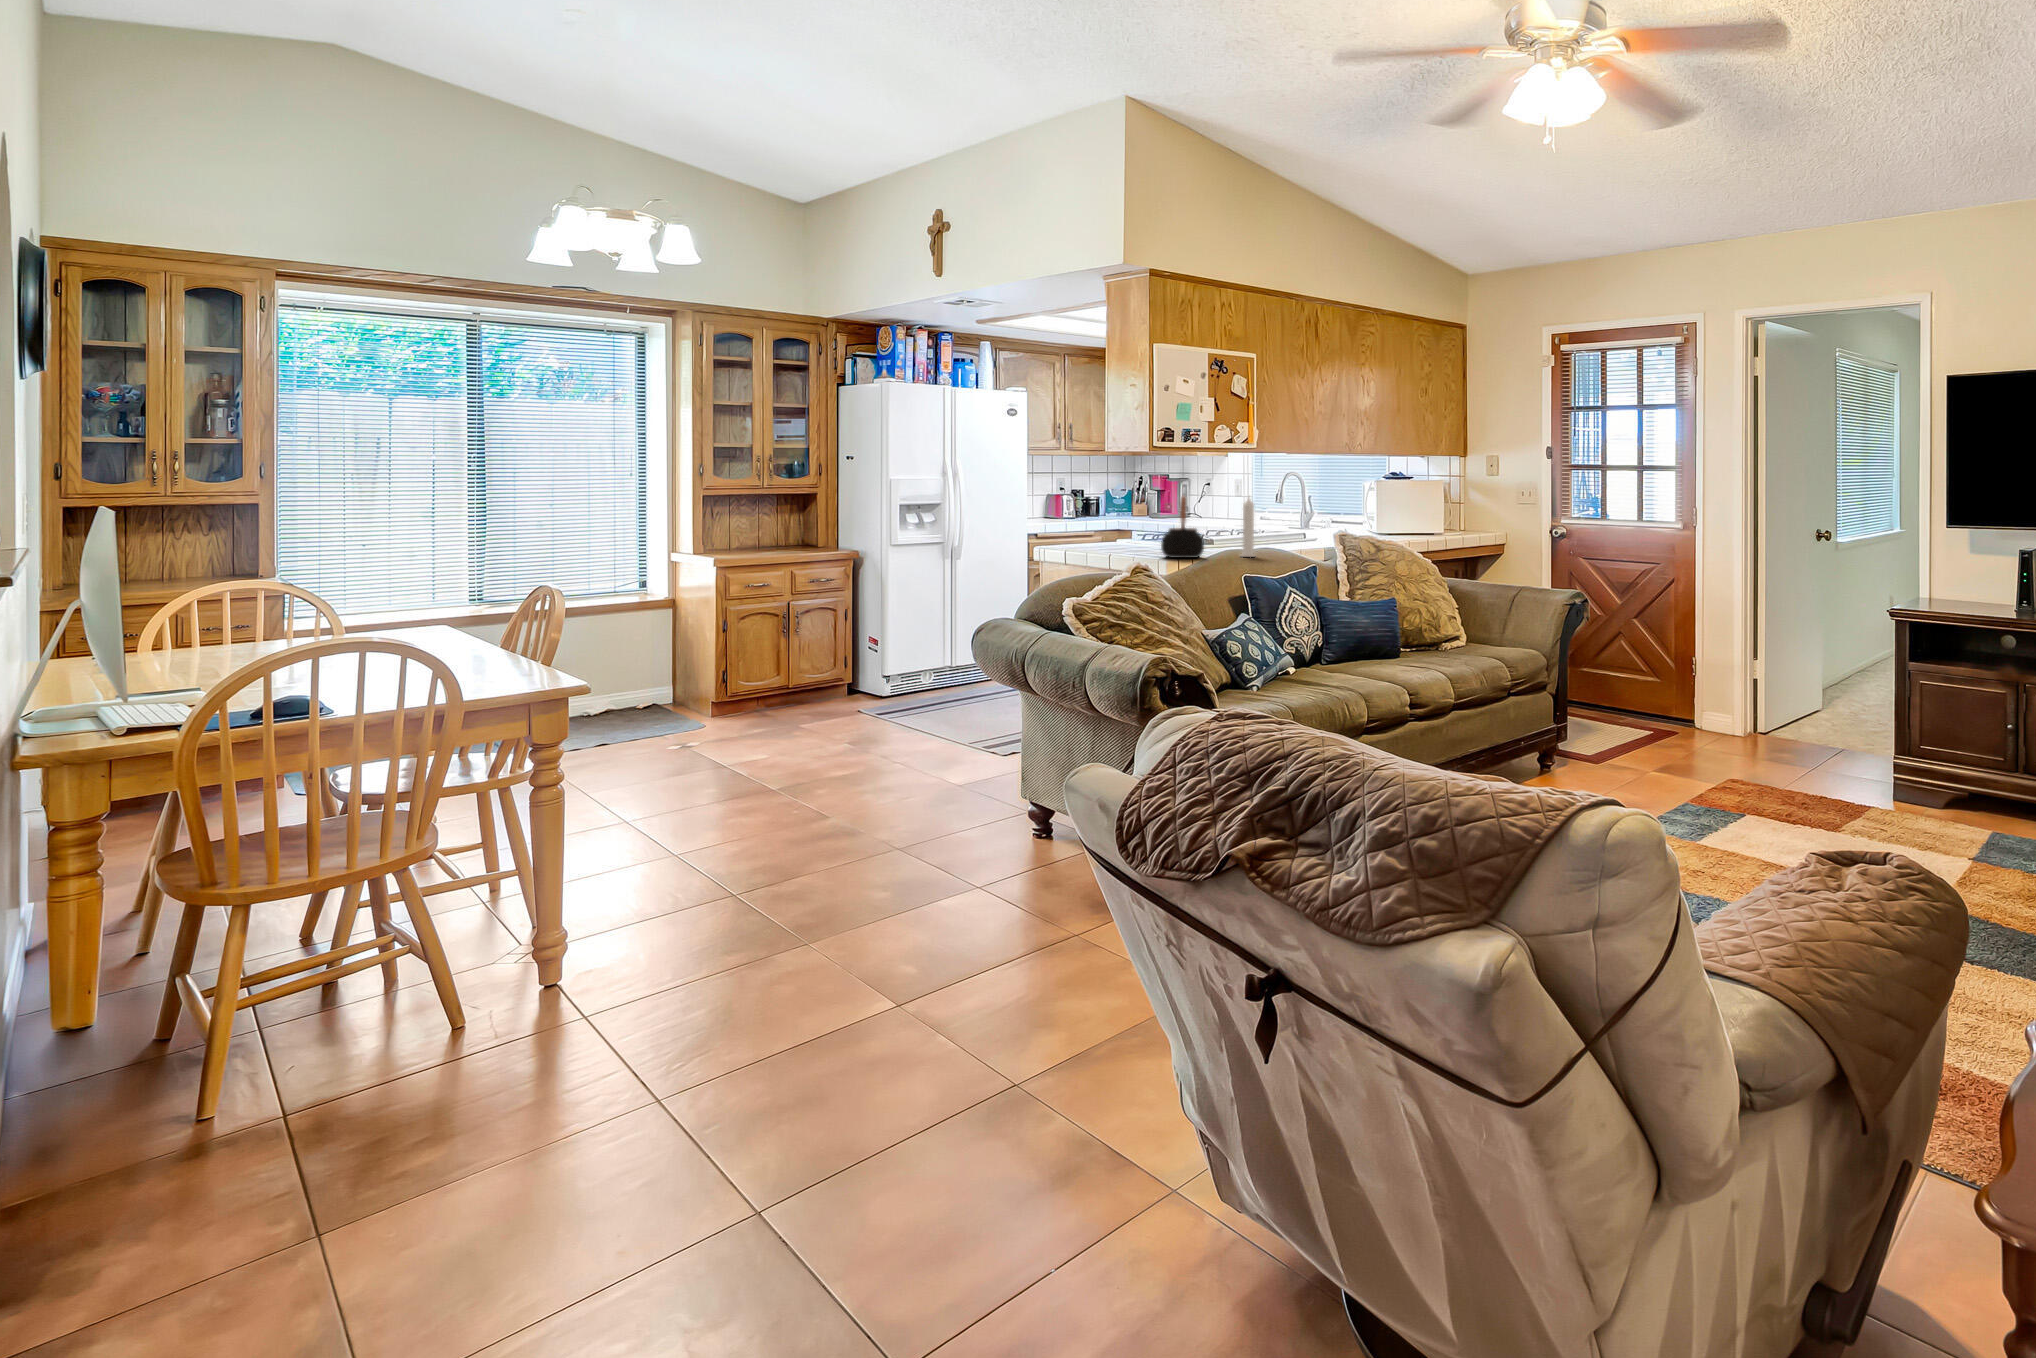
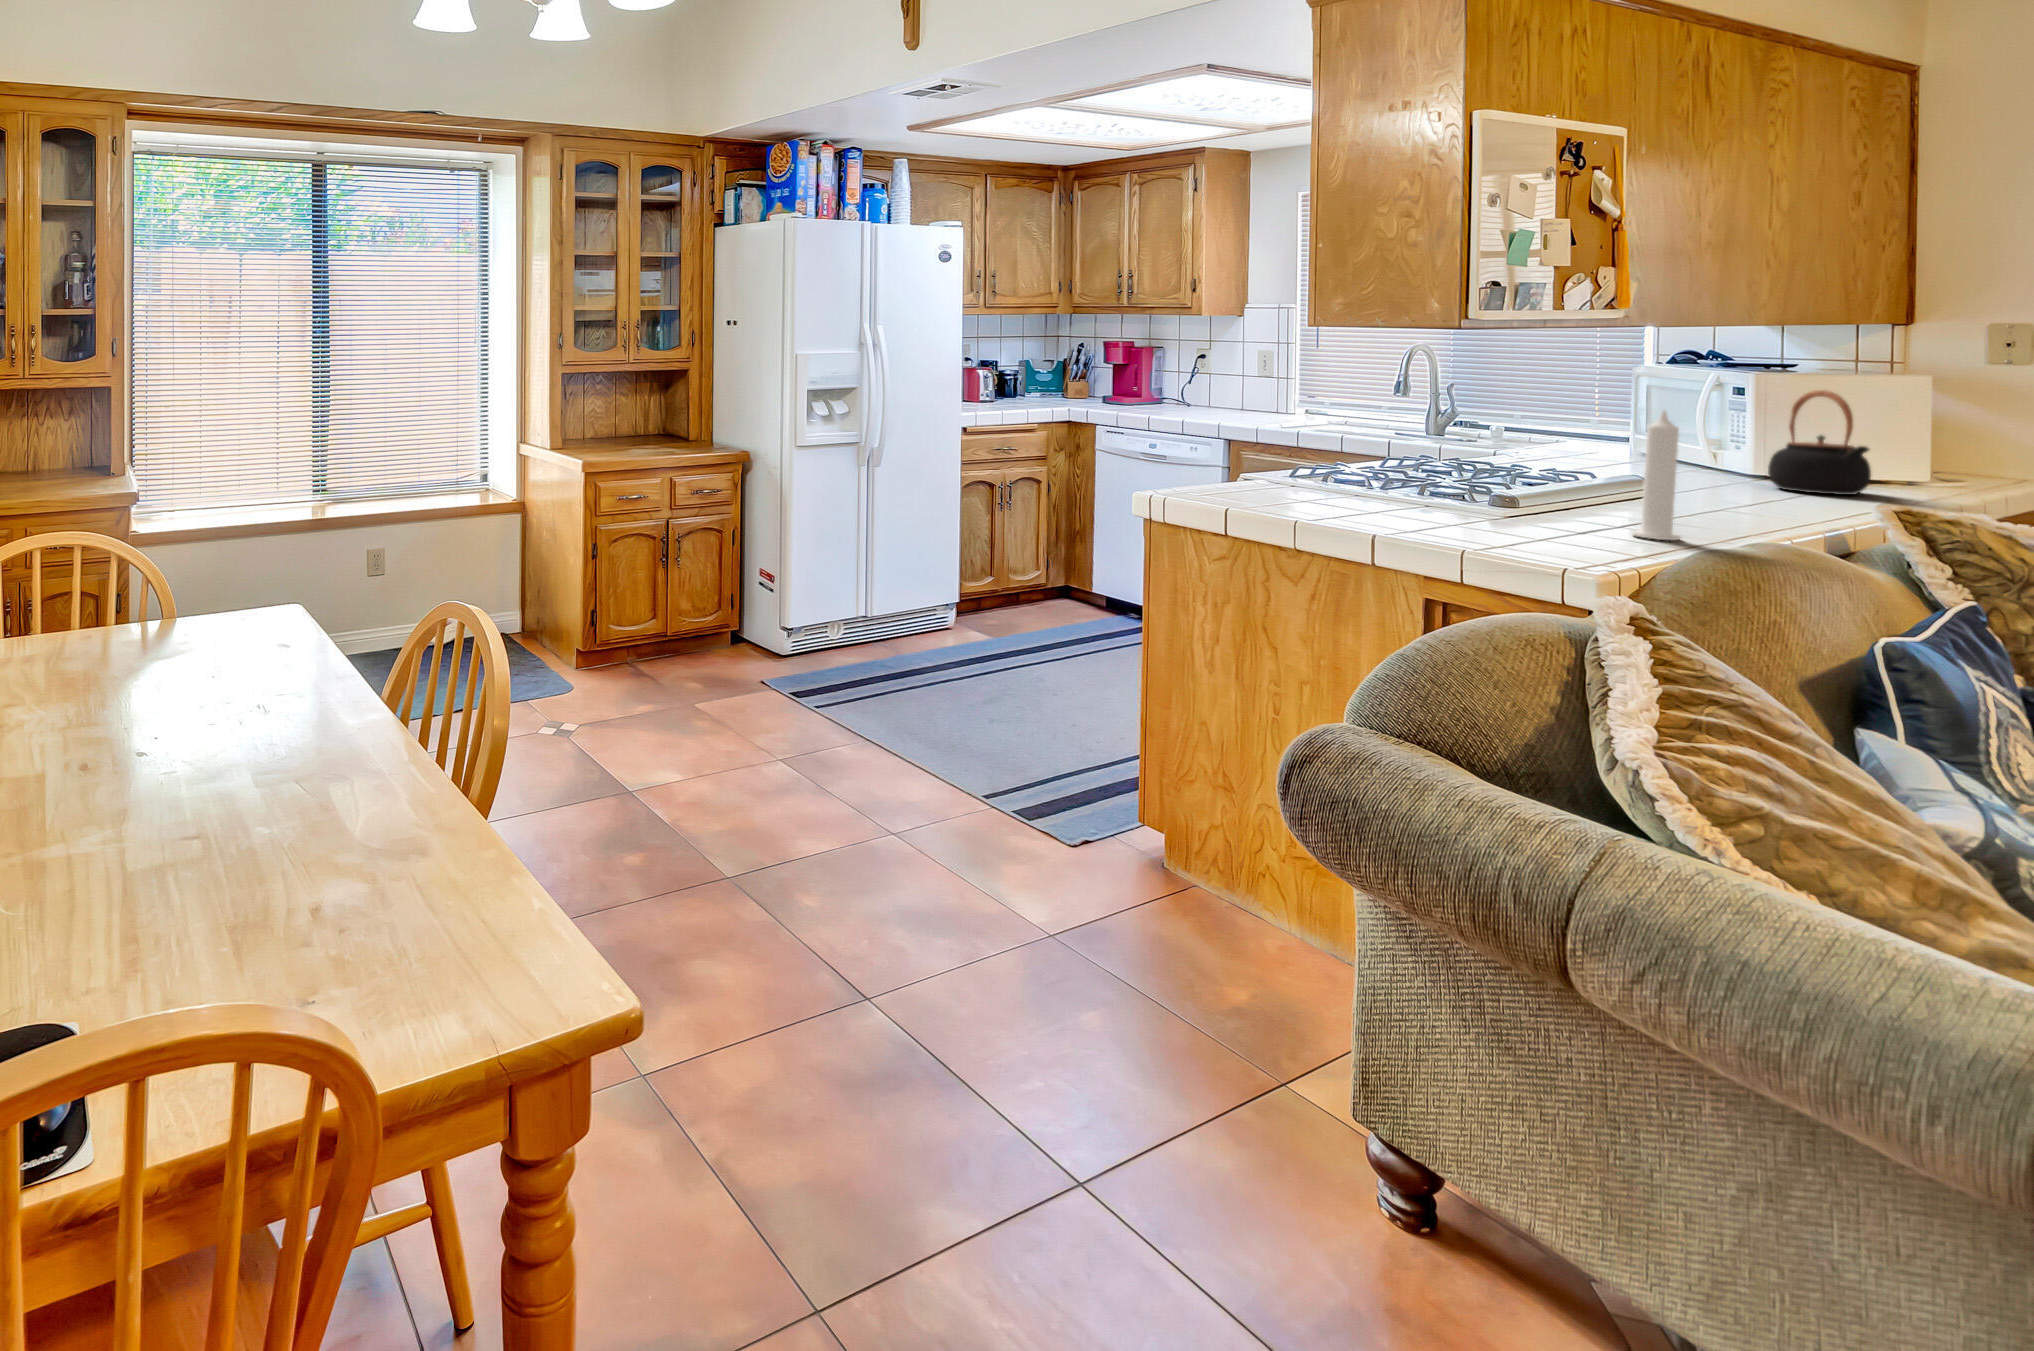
teapot: present [1161,496,1204,558] -> present [1768,390,1871,495]

